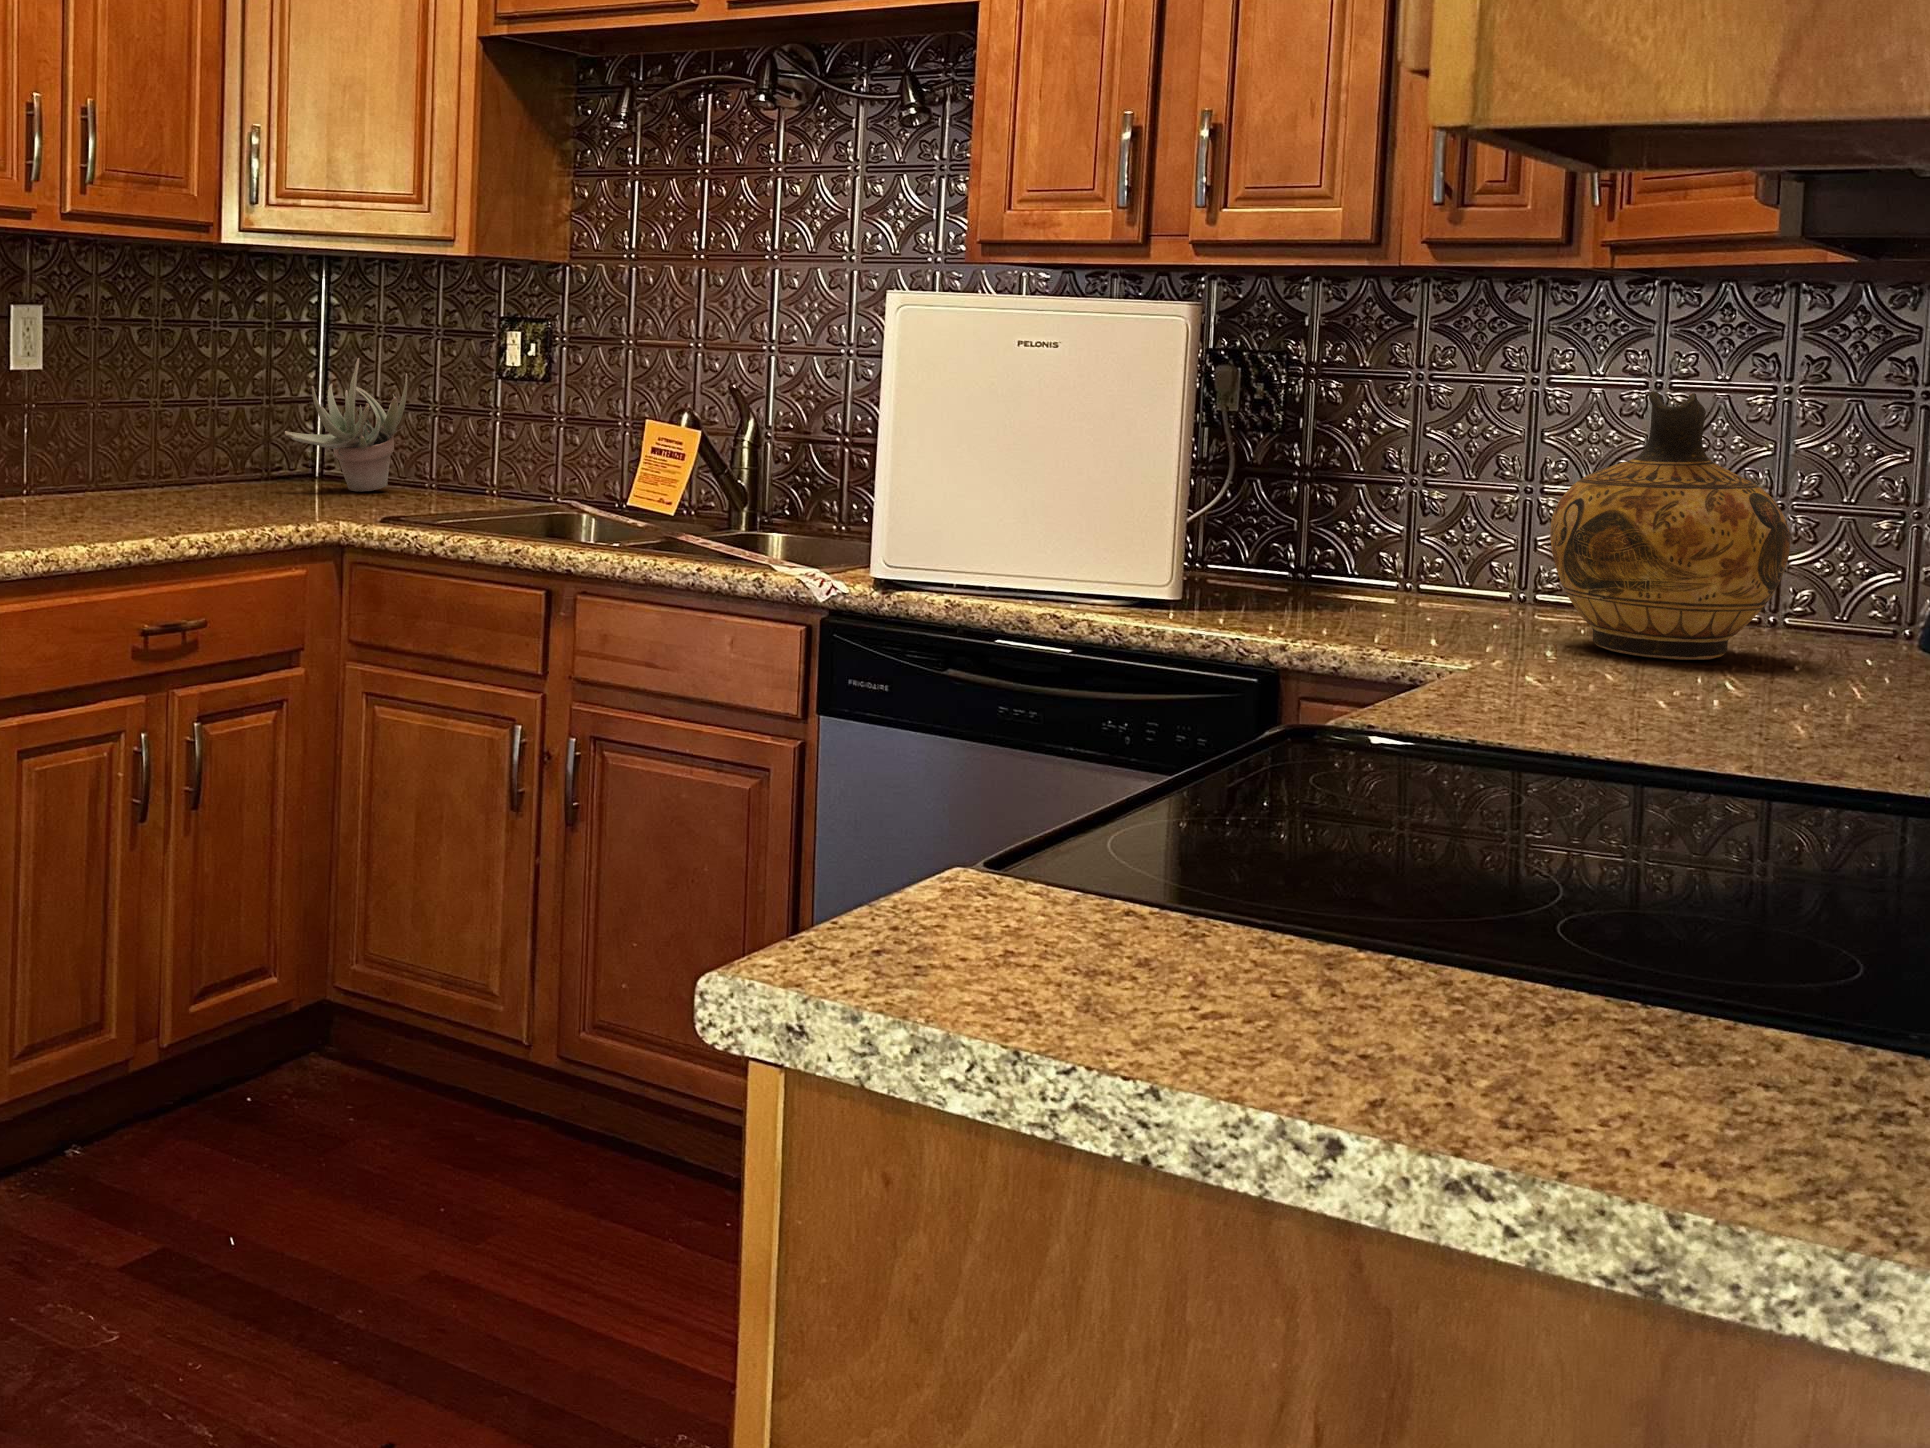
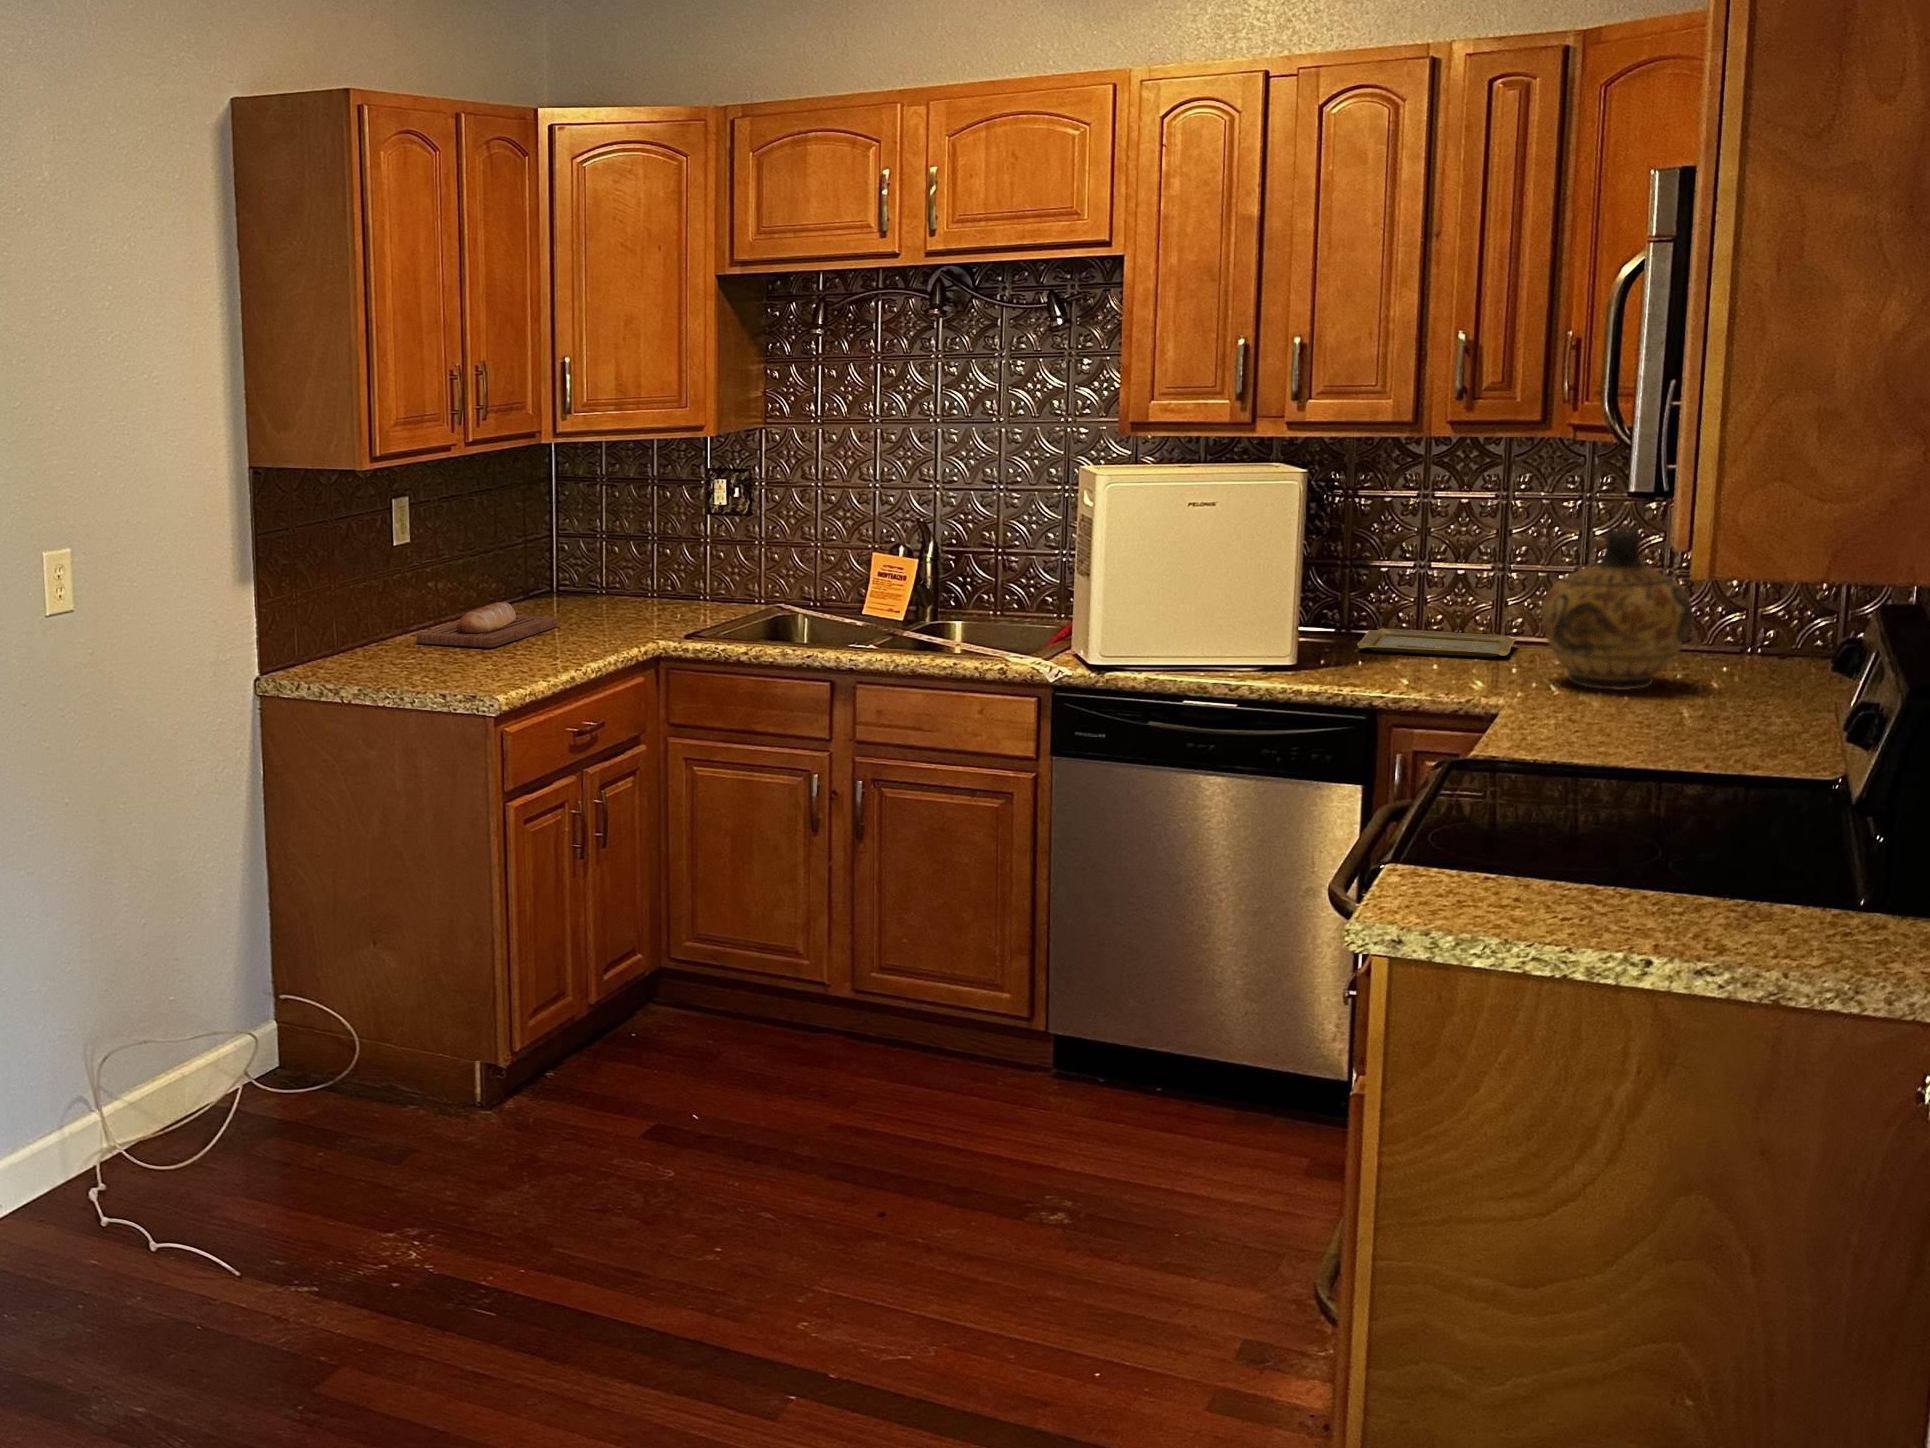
succulent plant: present [285,358,408,492] -> none [565,507,646,604]
bread loaf: none [10,464,239,514] -> present [416,602,558,648]
tray: none [1304,570,1550,613] -> present [1357,628,1517,657]

